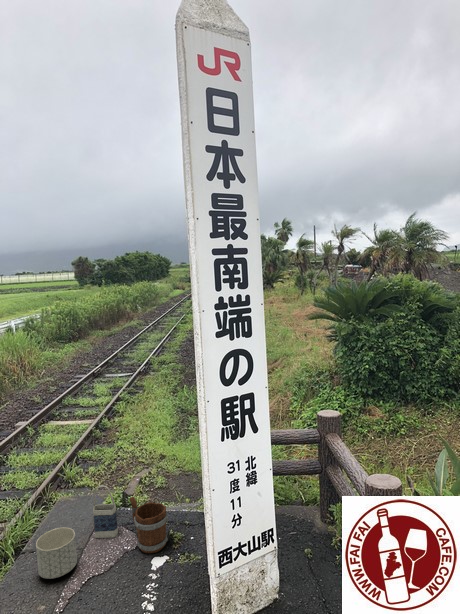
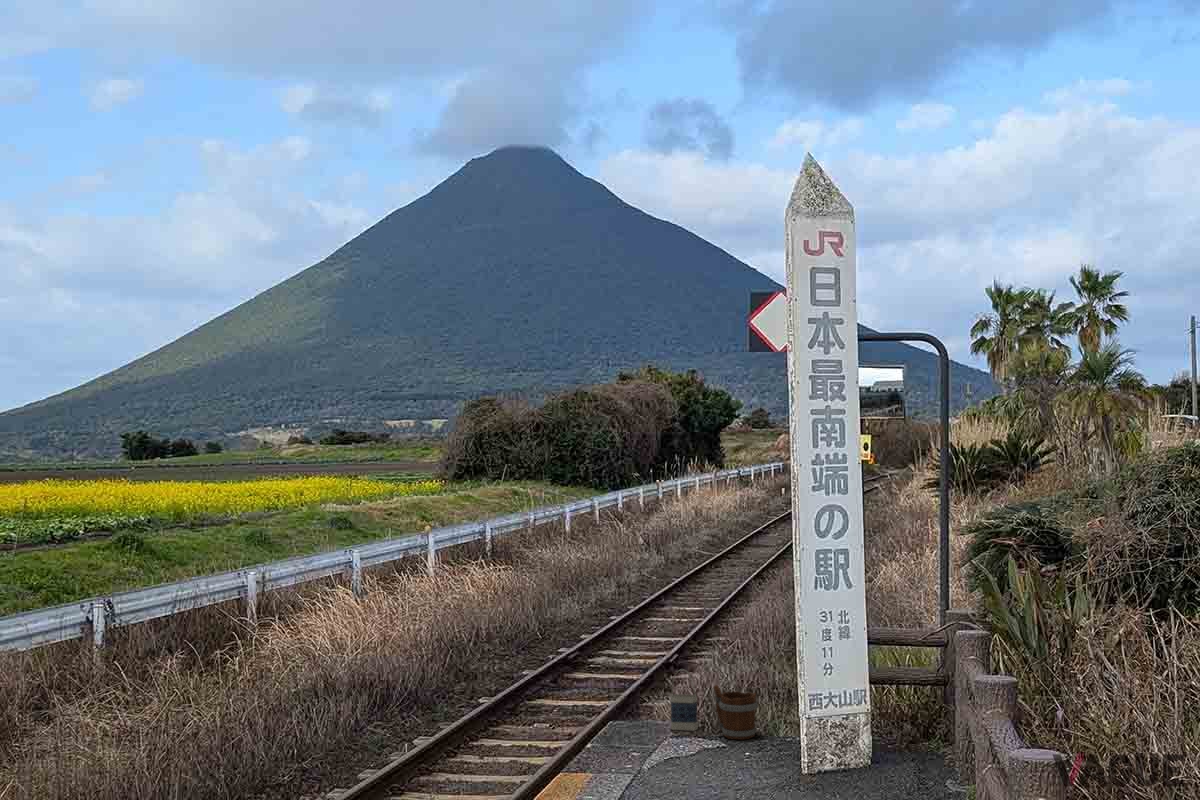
planter: present [36,528,77,579] -> none [620,702,659,744]

